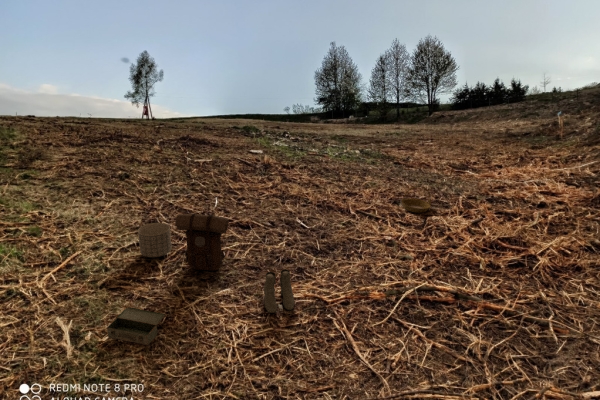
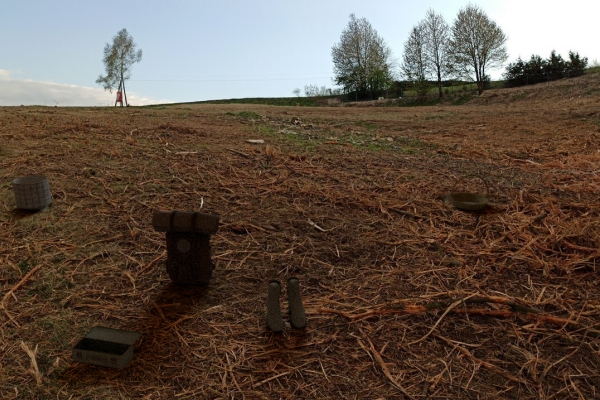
planter: present [138,223,172,257] -> present [12,175,51,210]

